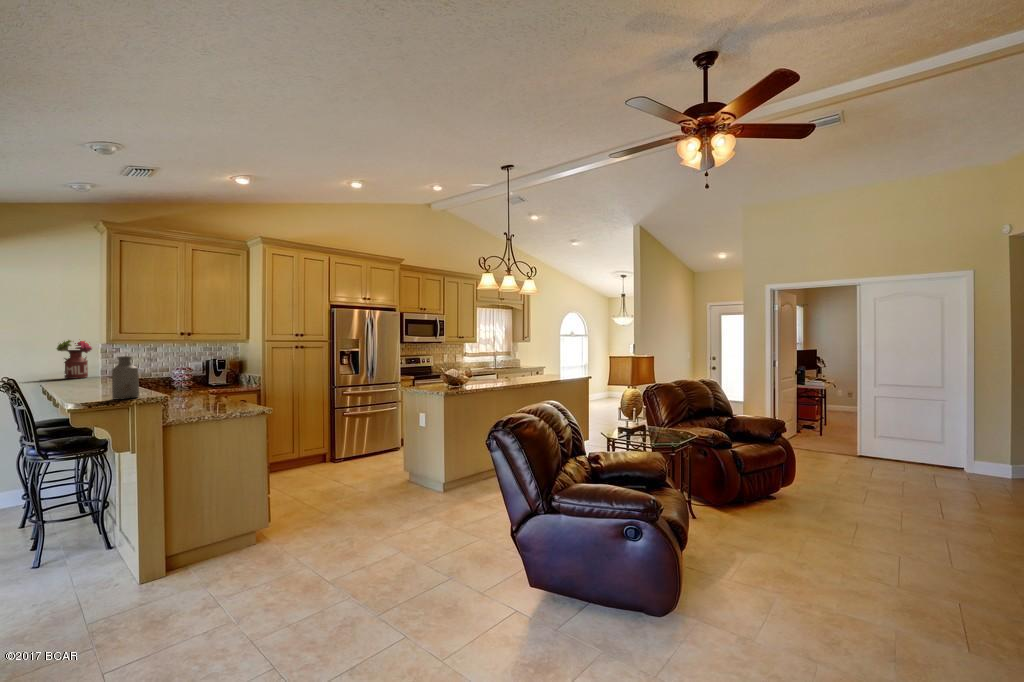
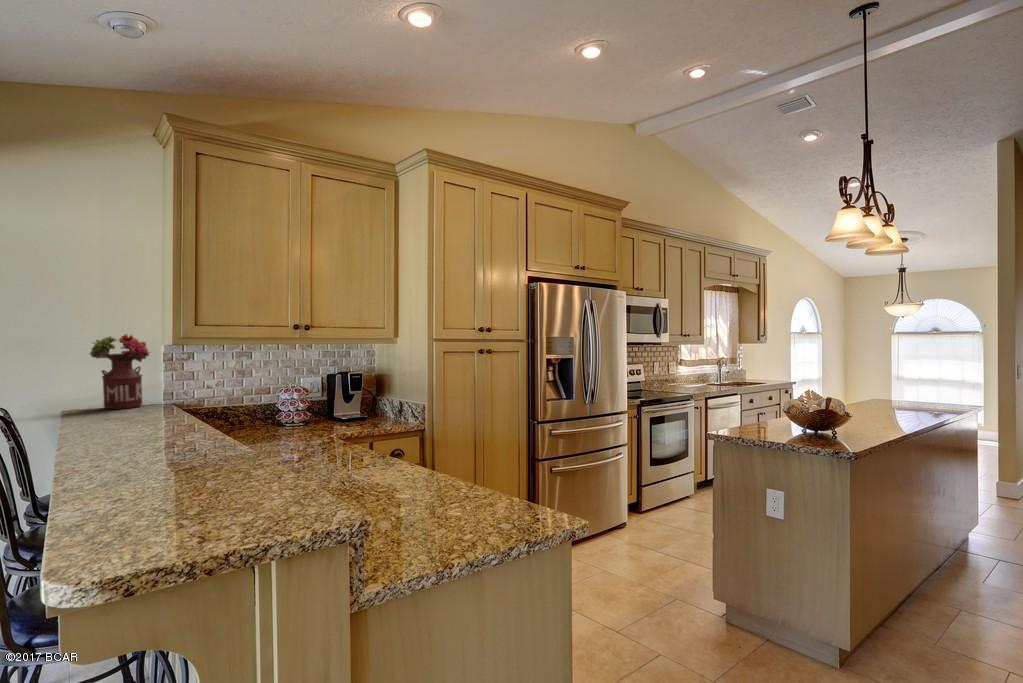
bottle: present [112,356,139,399] -> none [204,384,281,532]

